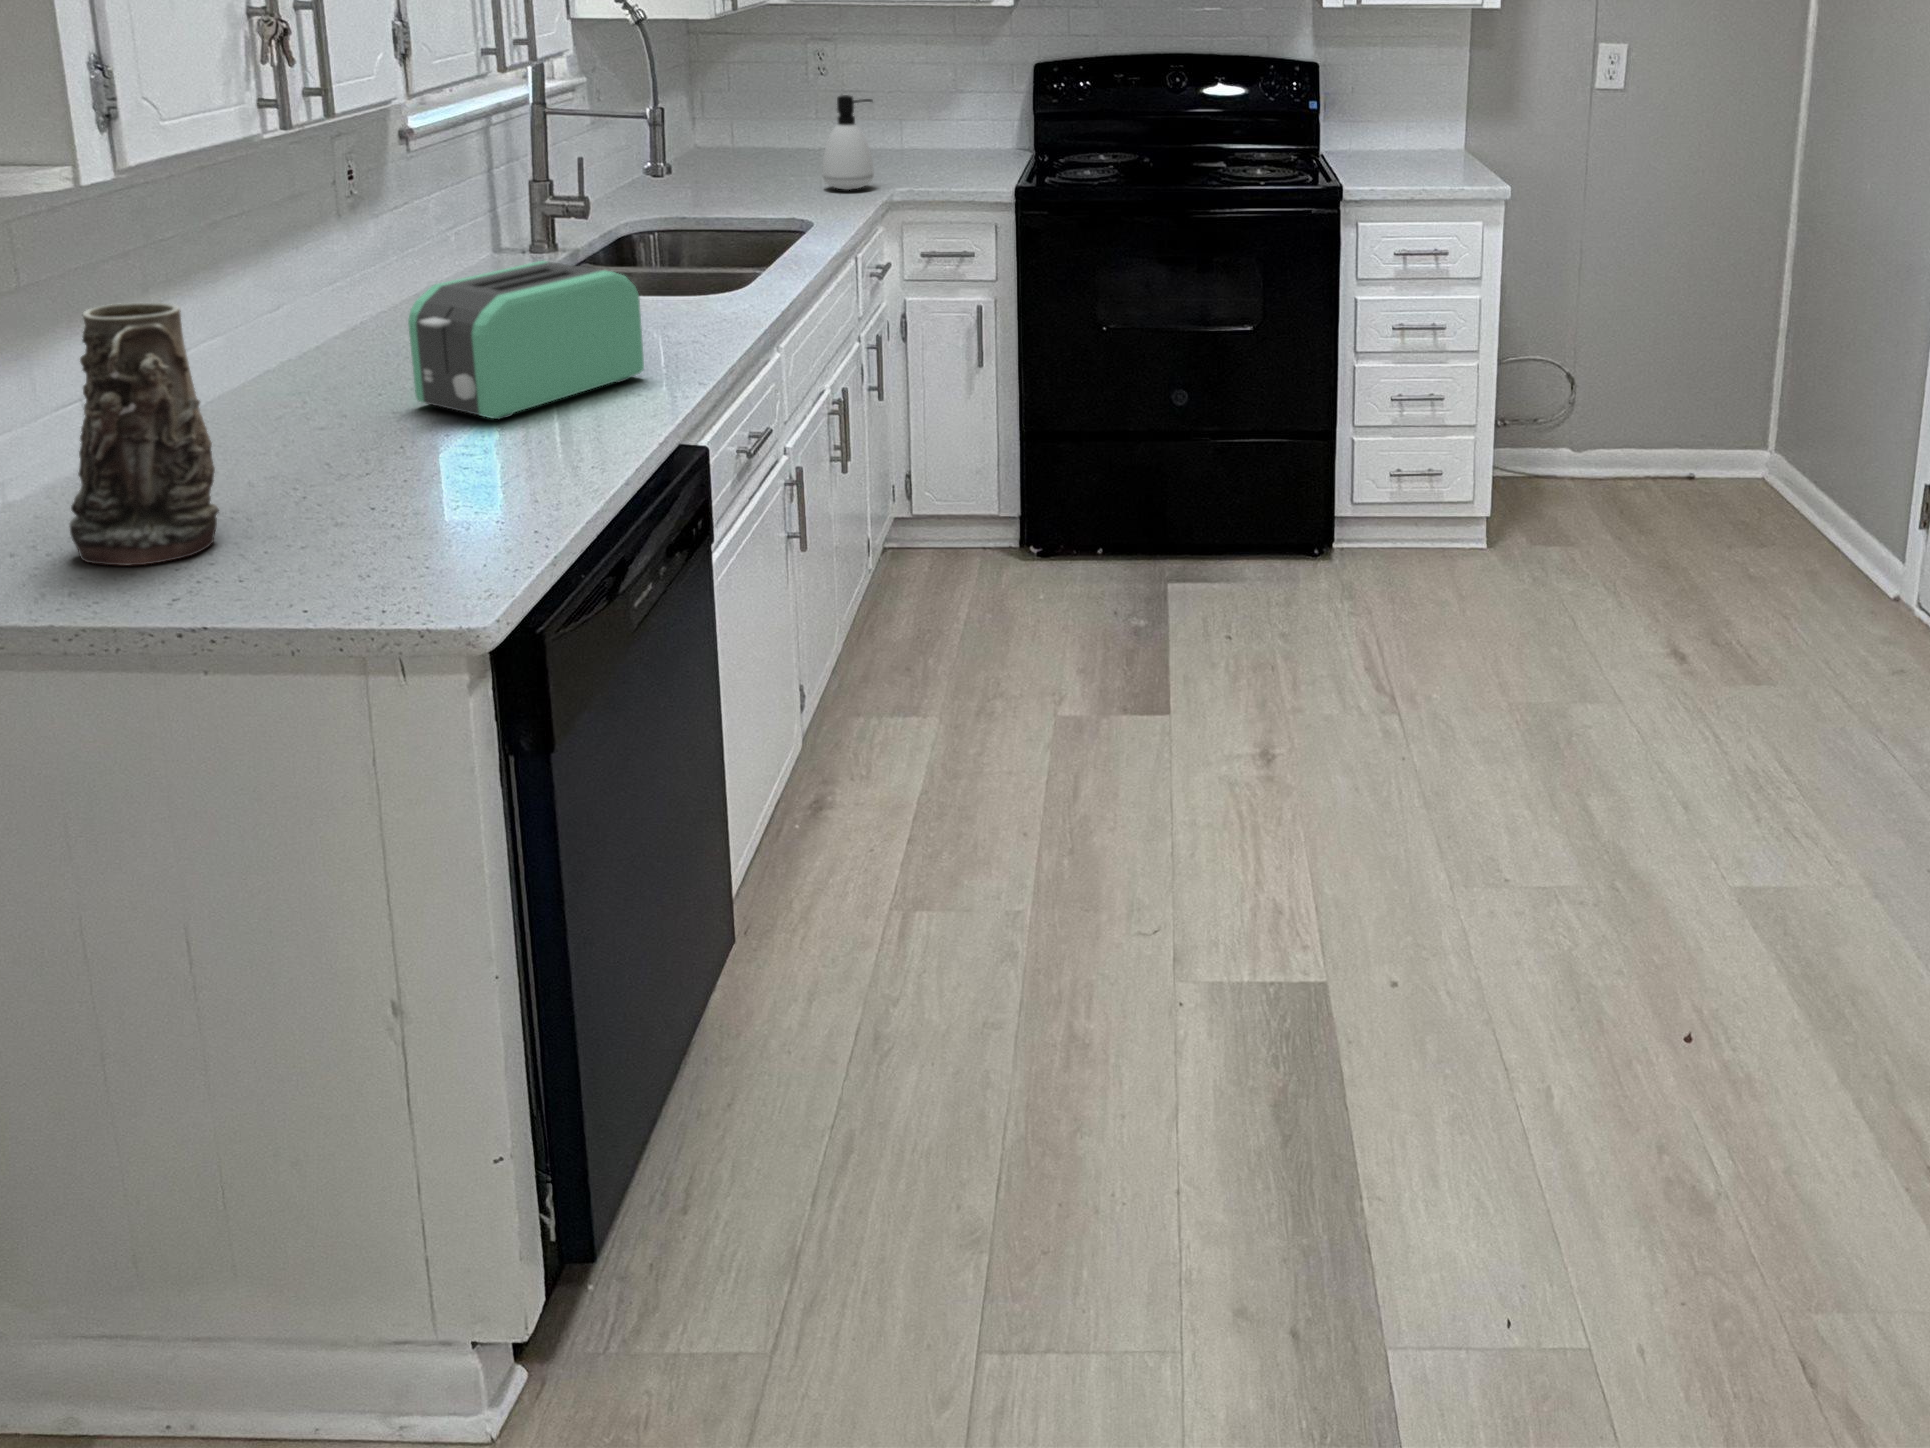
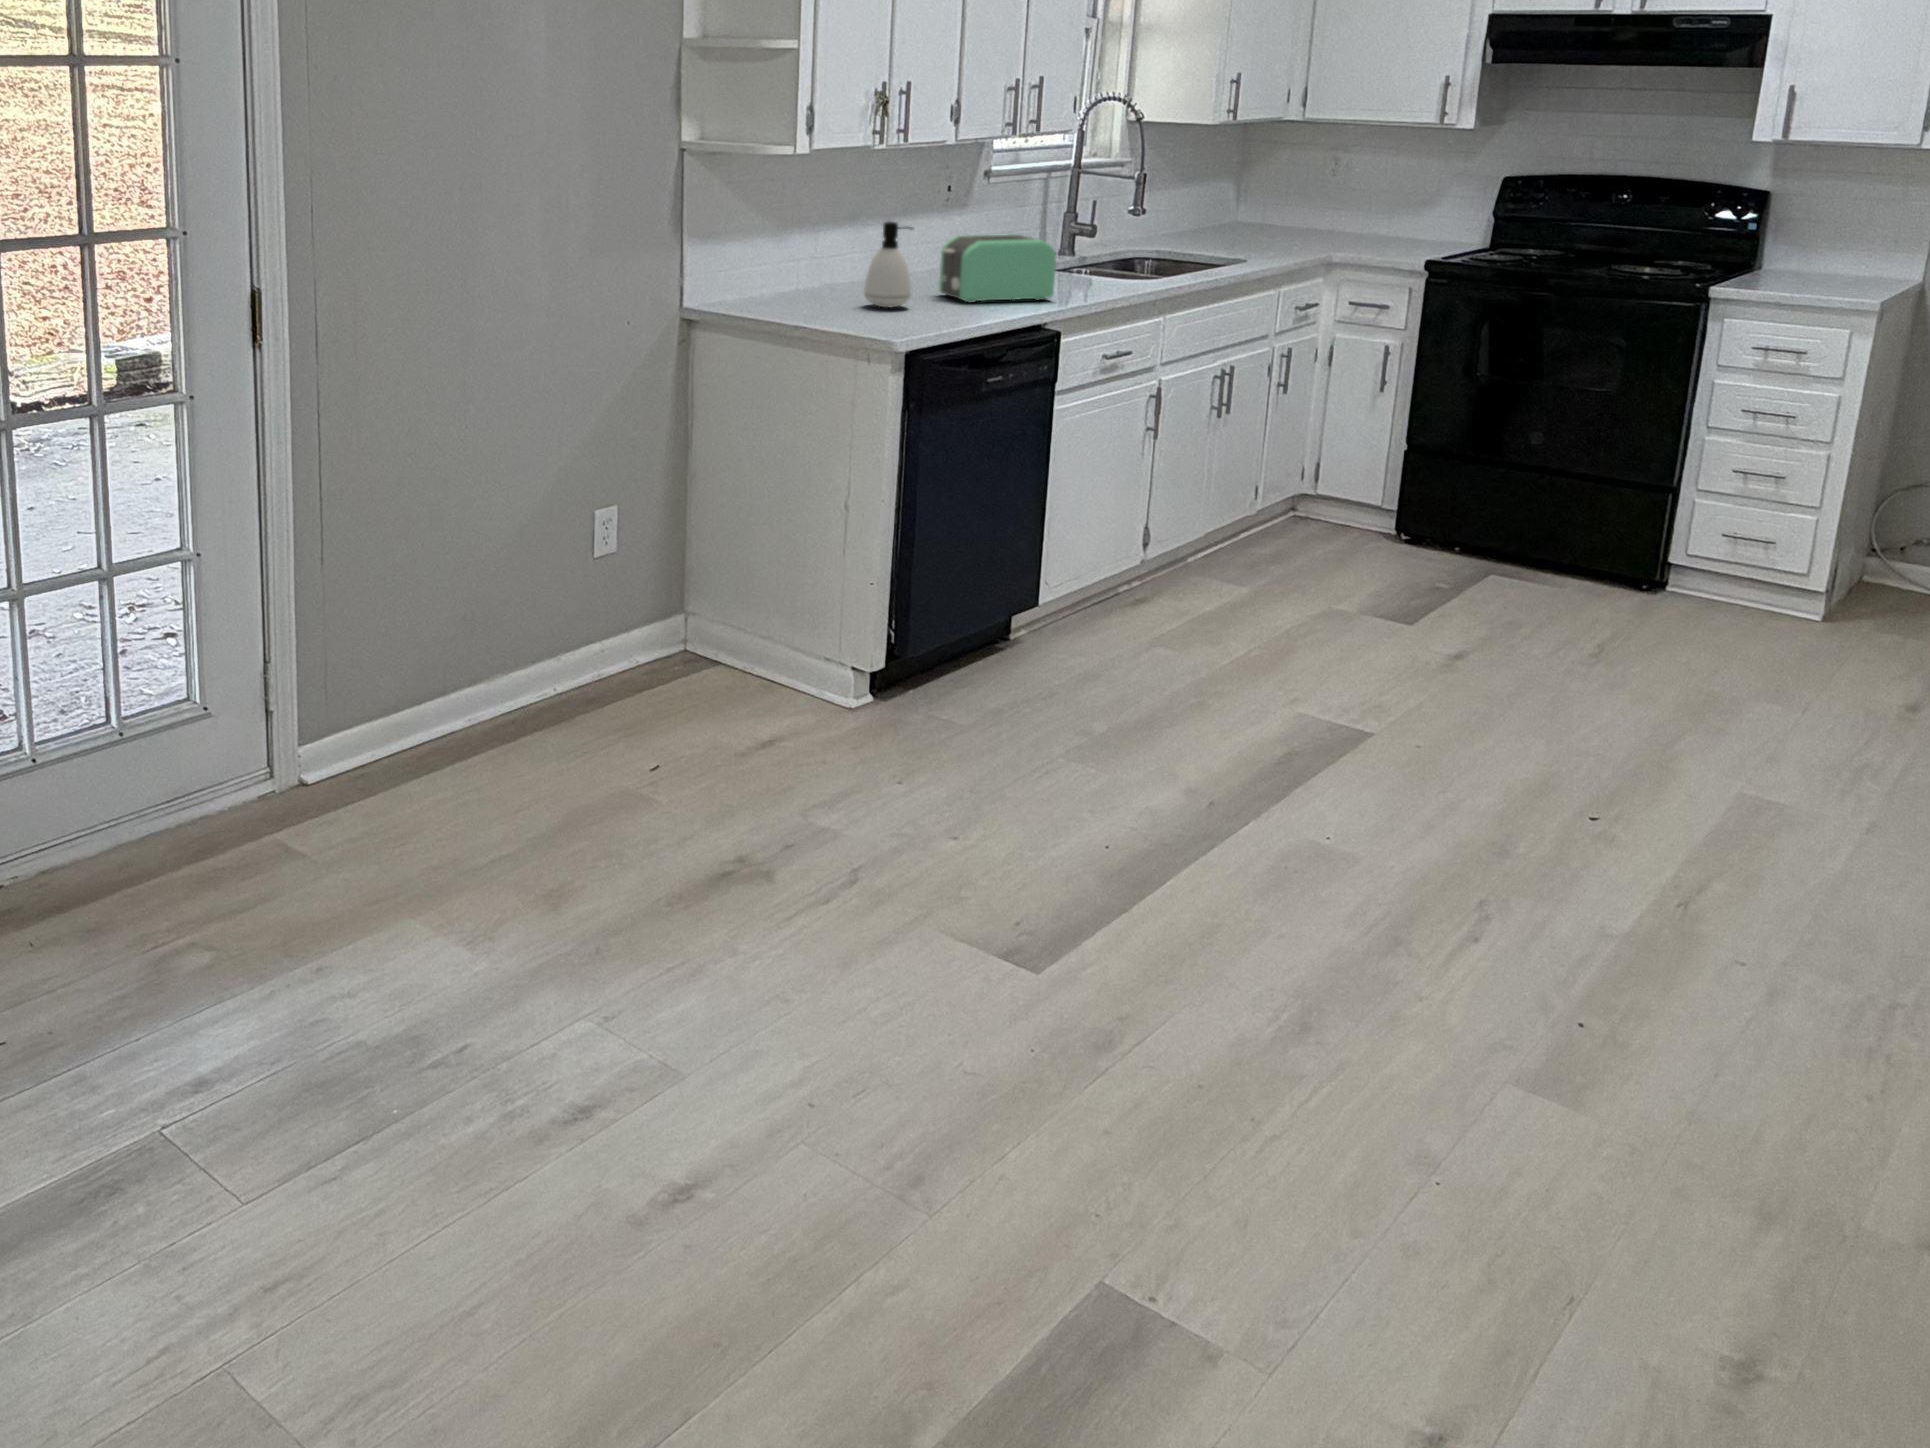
soap dispenser: present [823,95,874,190] -> present [864,222,912,307]
vase: present [70,303,219,566] -> none [777,210,832,315]

